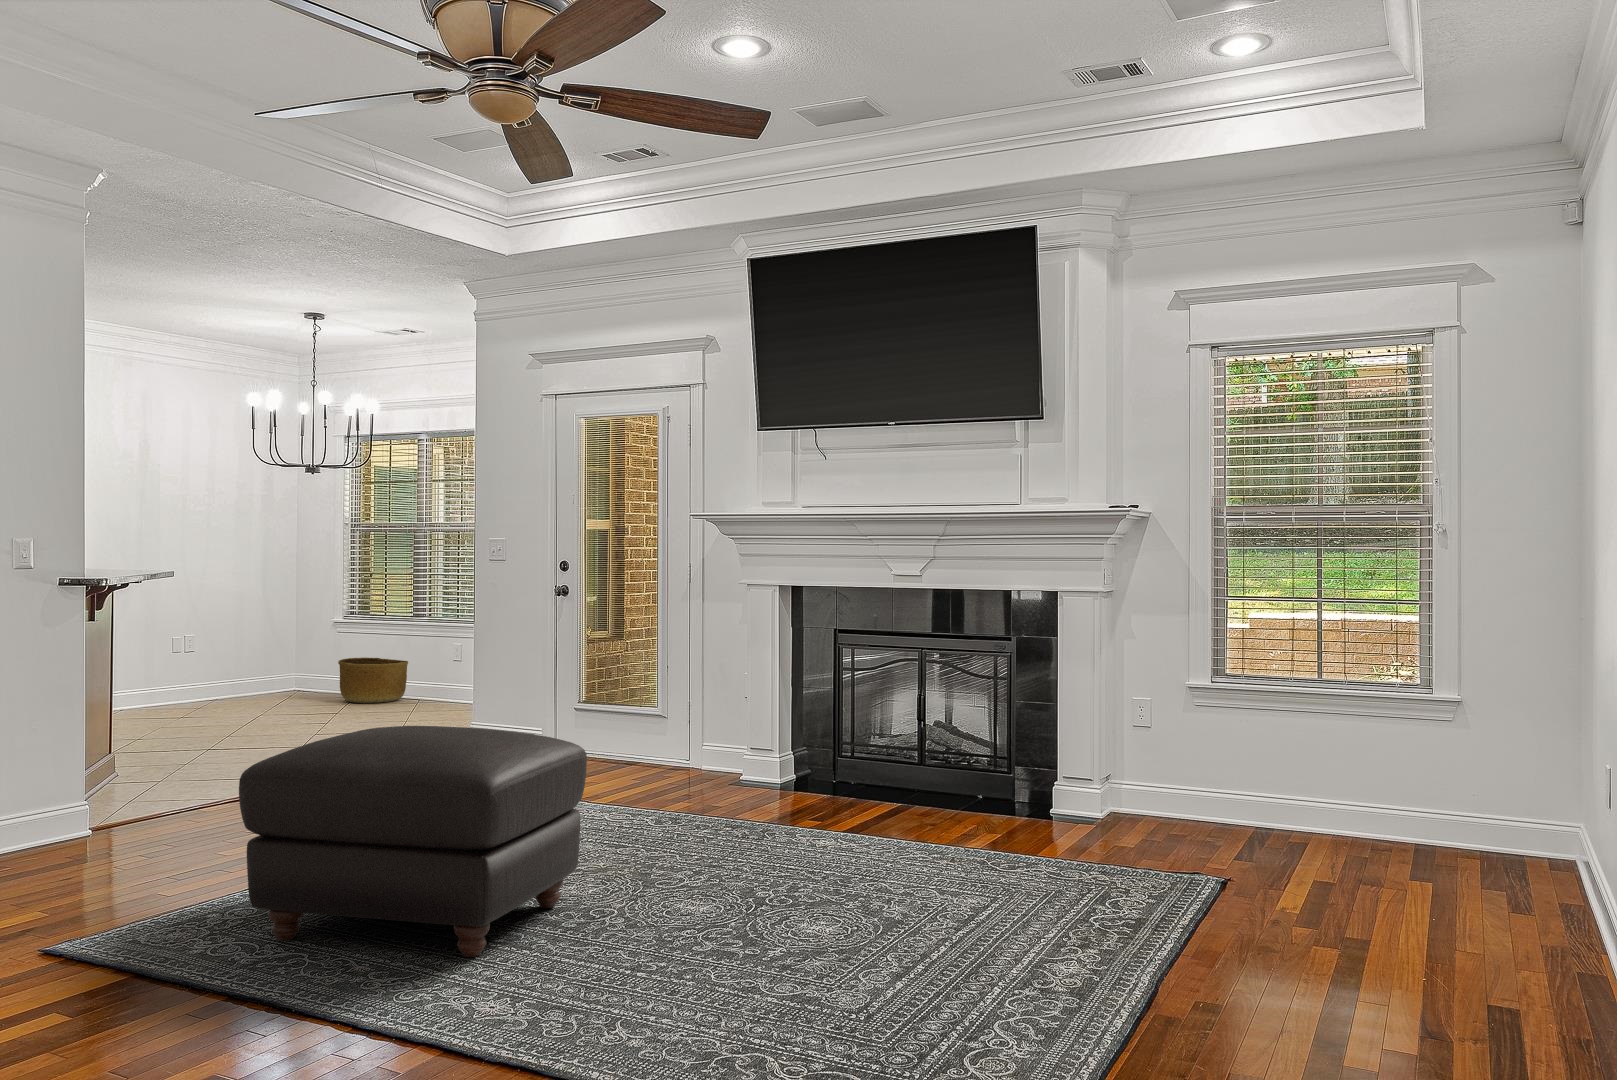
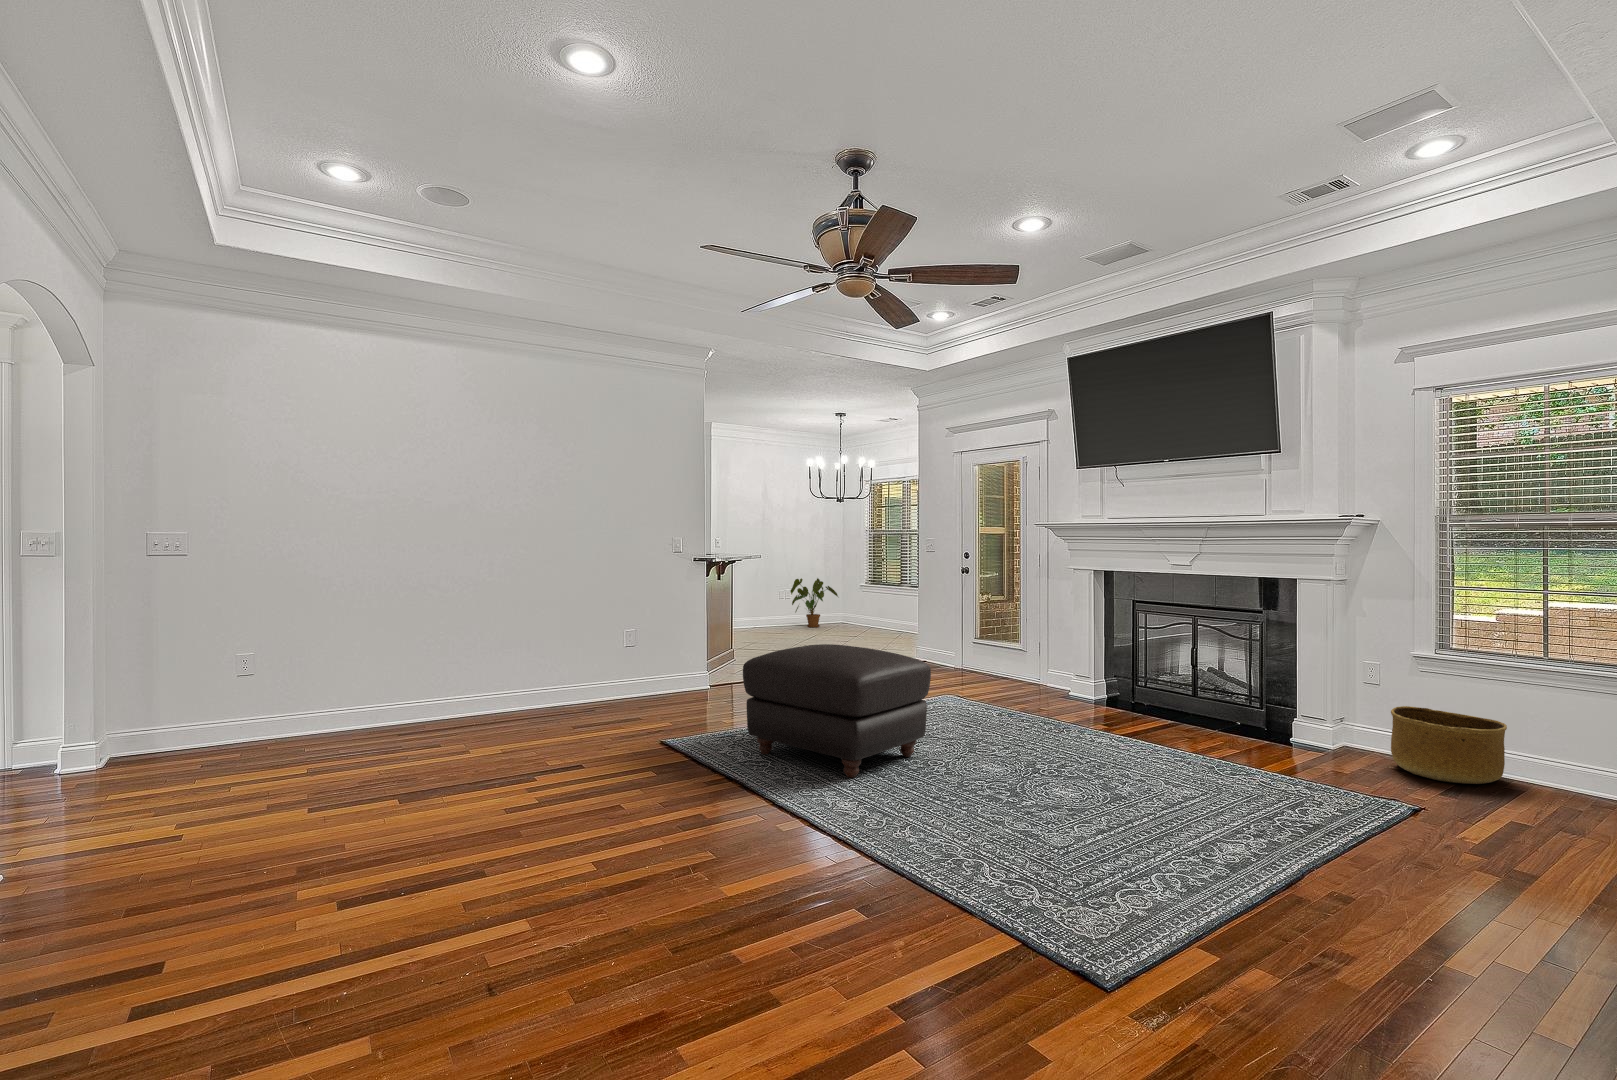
house plant: none [198,611,297,702] -> present [790,578,838,627]
basket: present [338,657,408,703] -> present [1391,706,1507,784]

